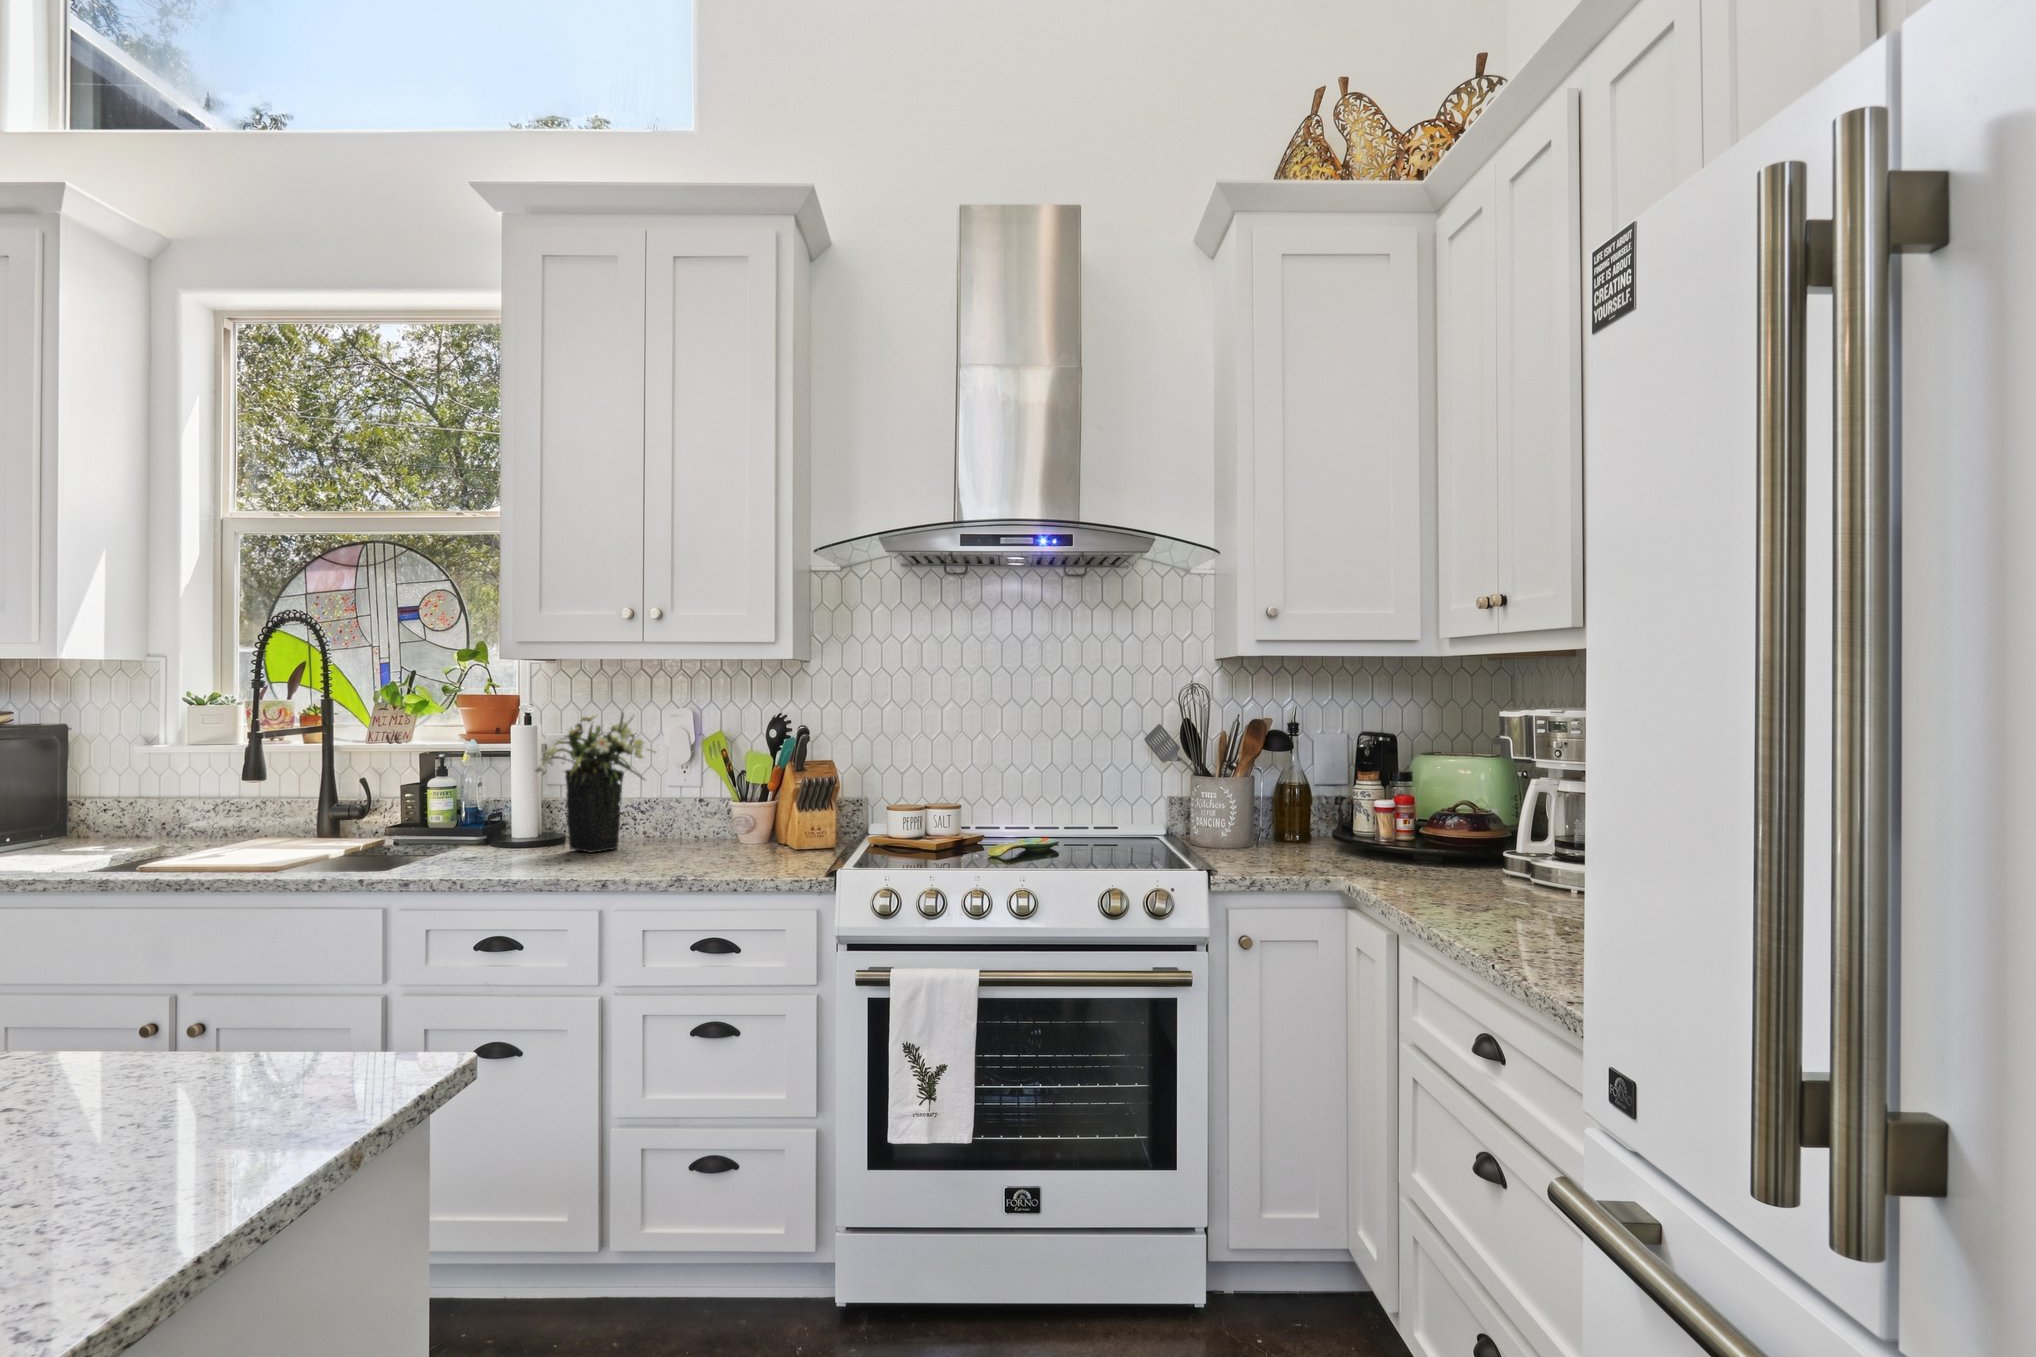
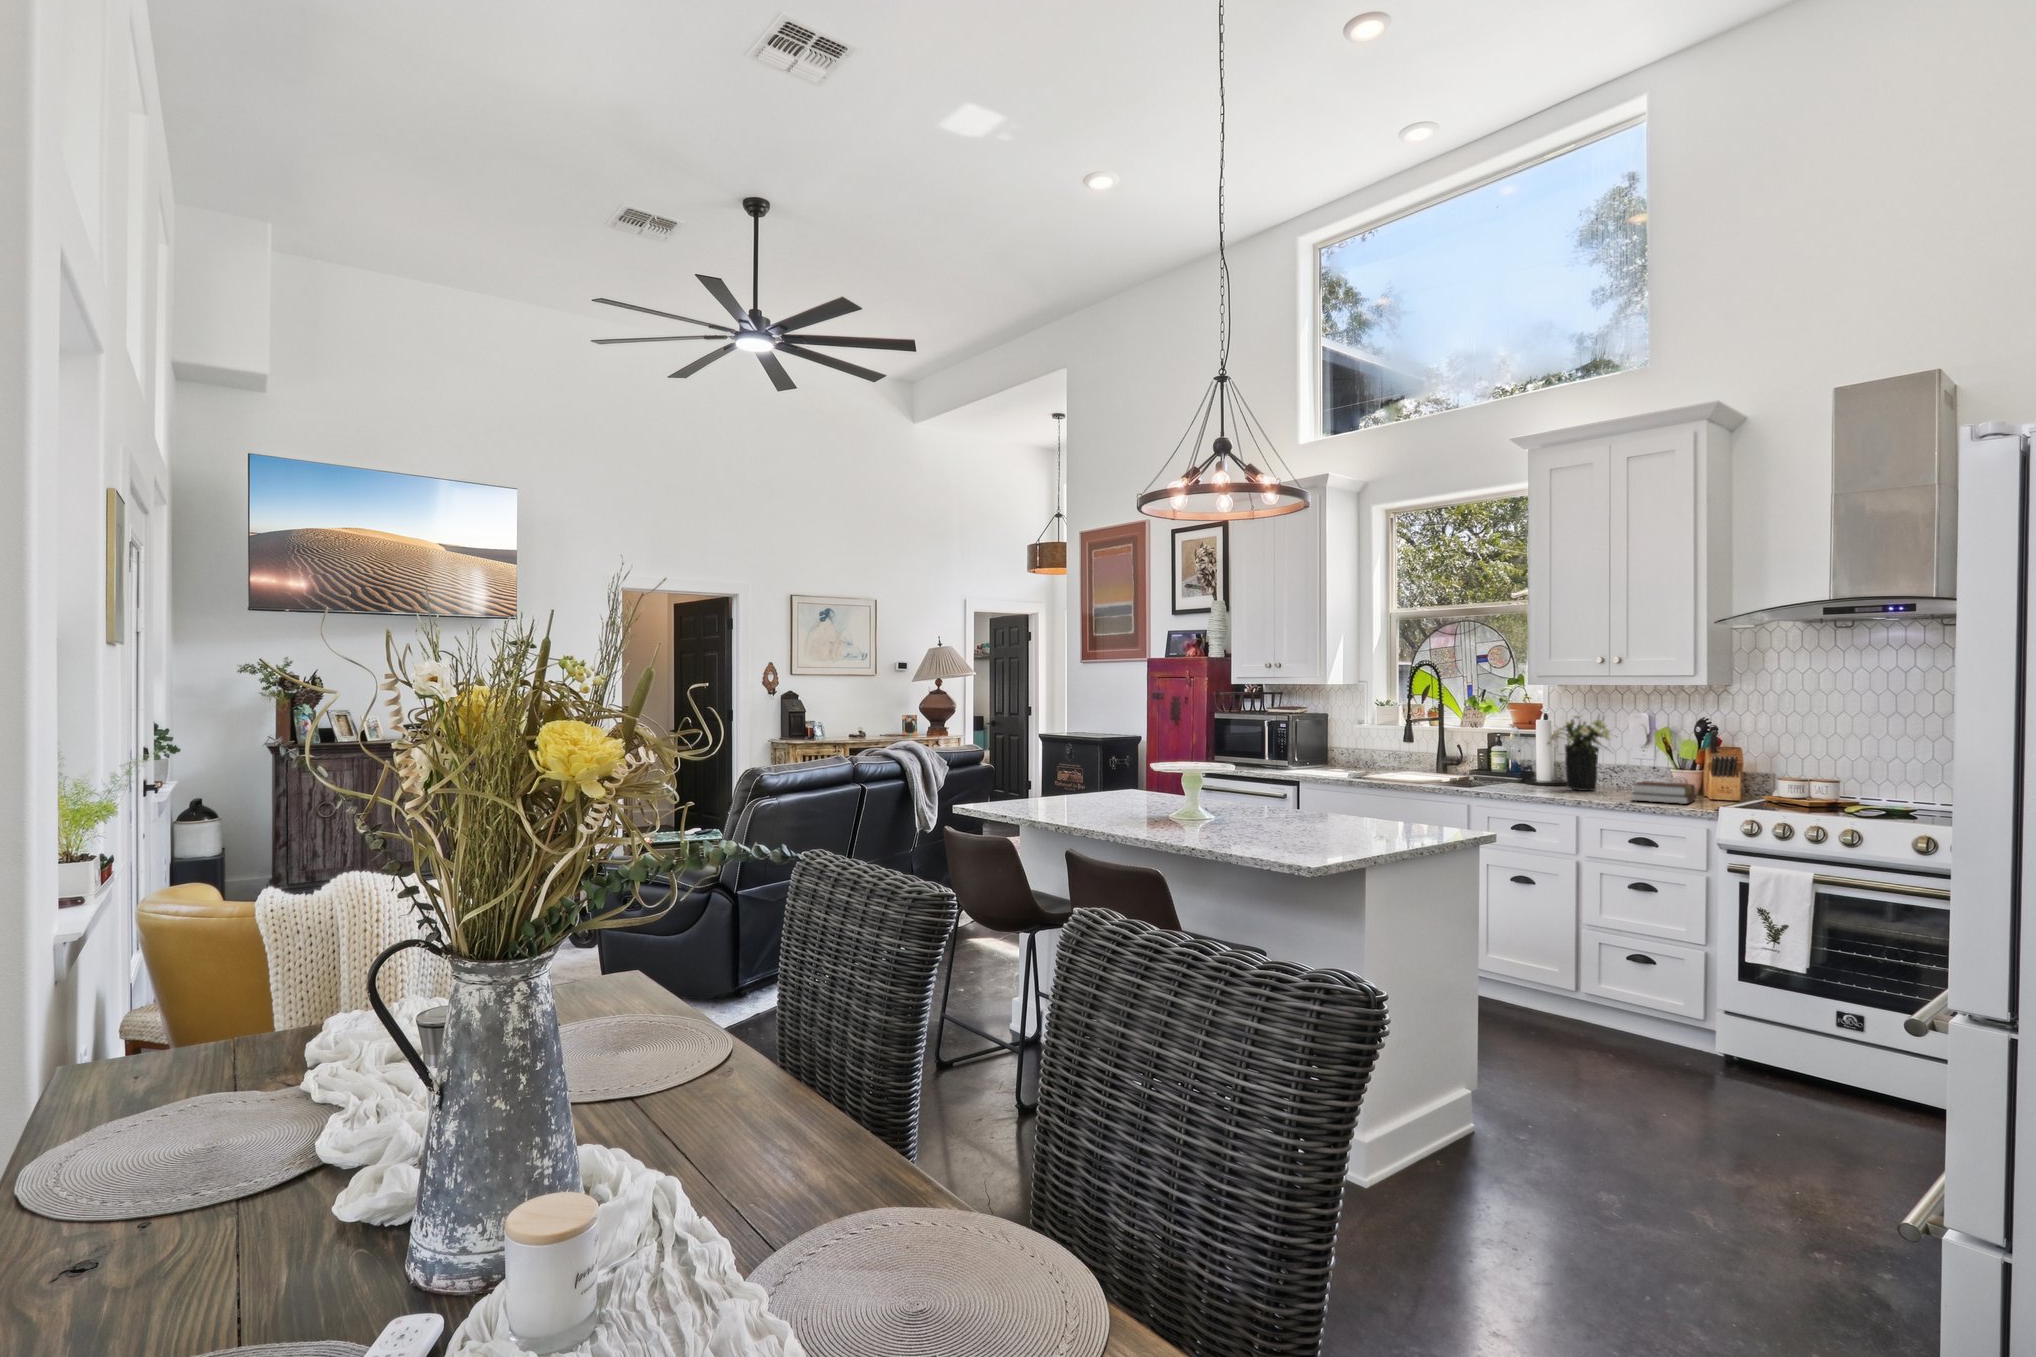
hardback book: none [692,828,784,871] -> present [1632,781,1697,804]

